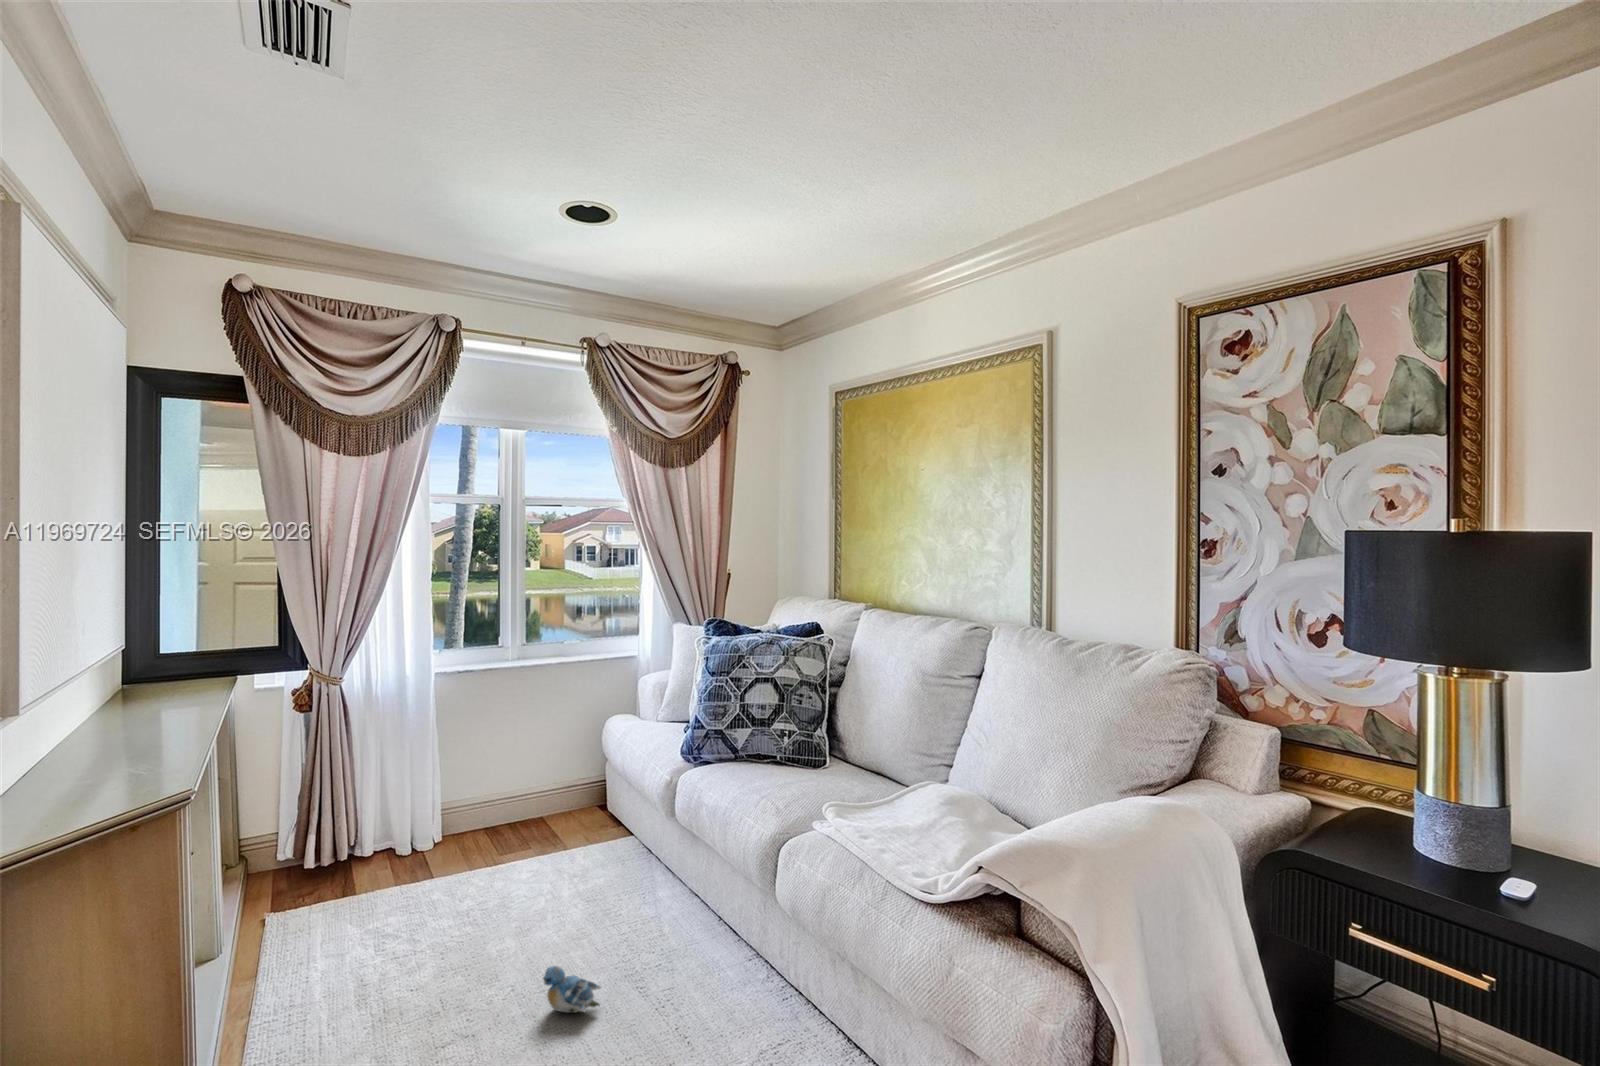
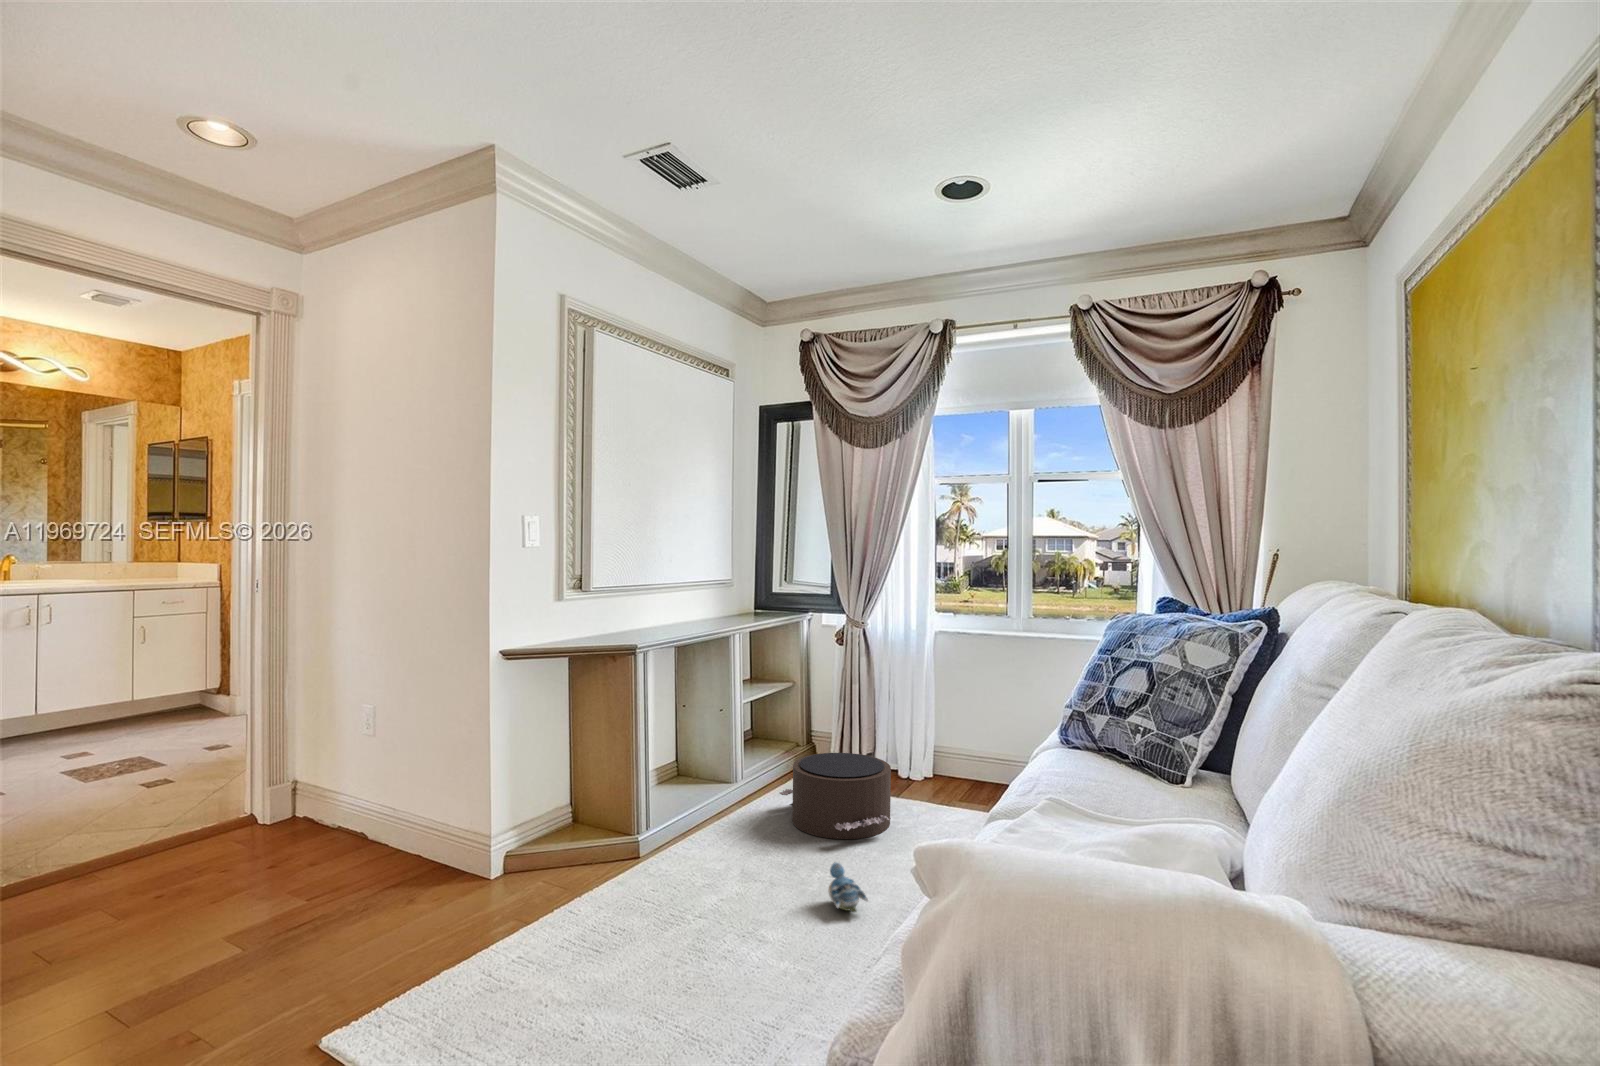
pouf: none [312,841,497,966] -> present [780,753,891,839]

